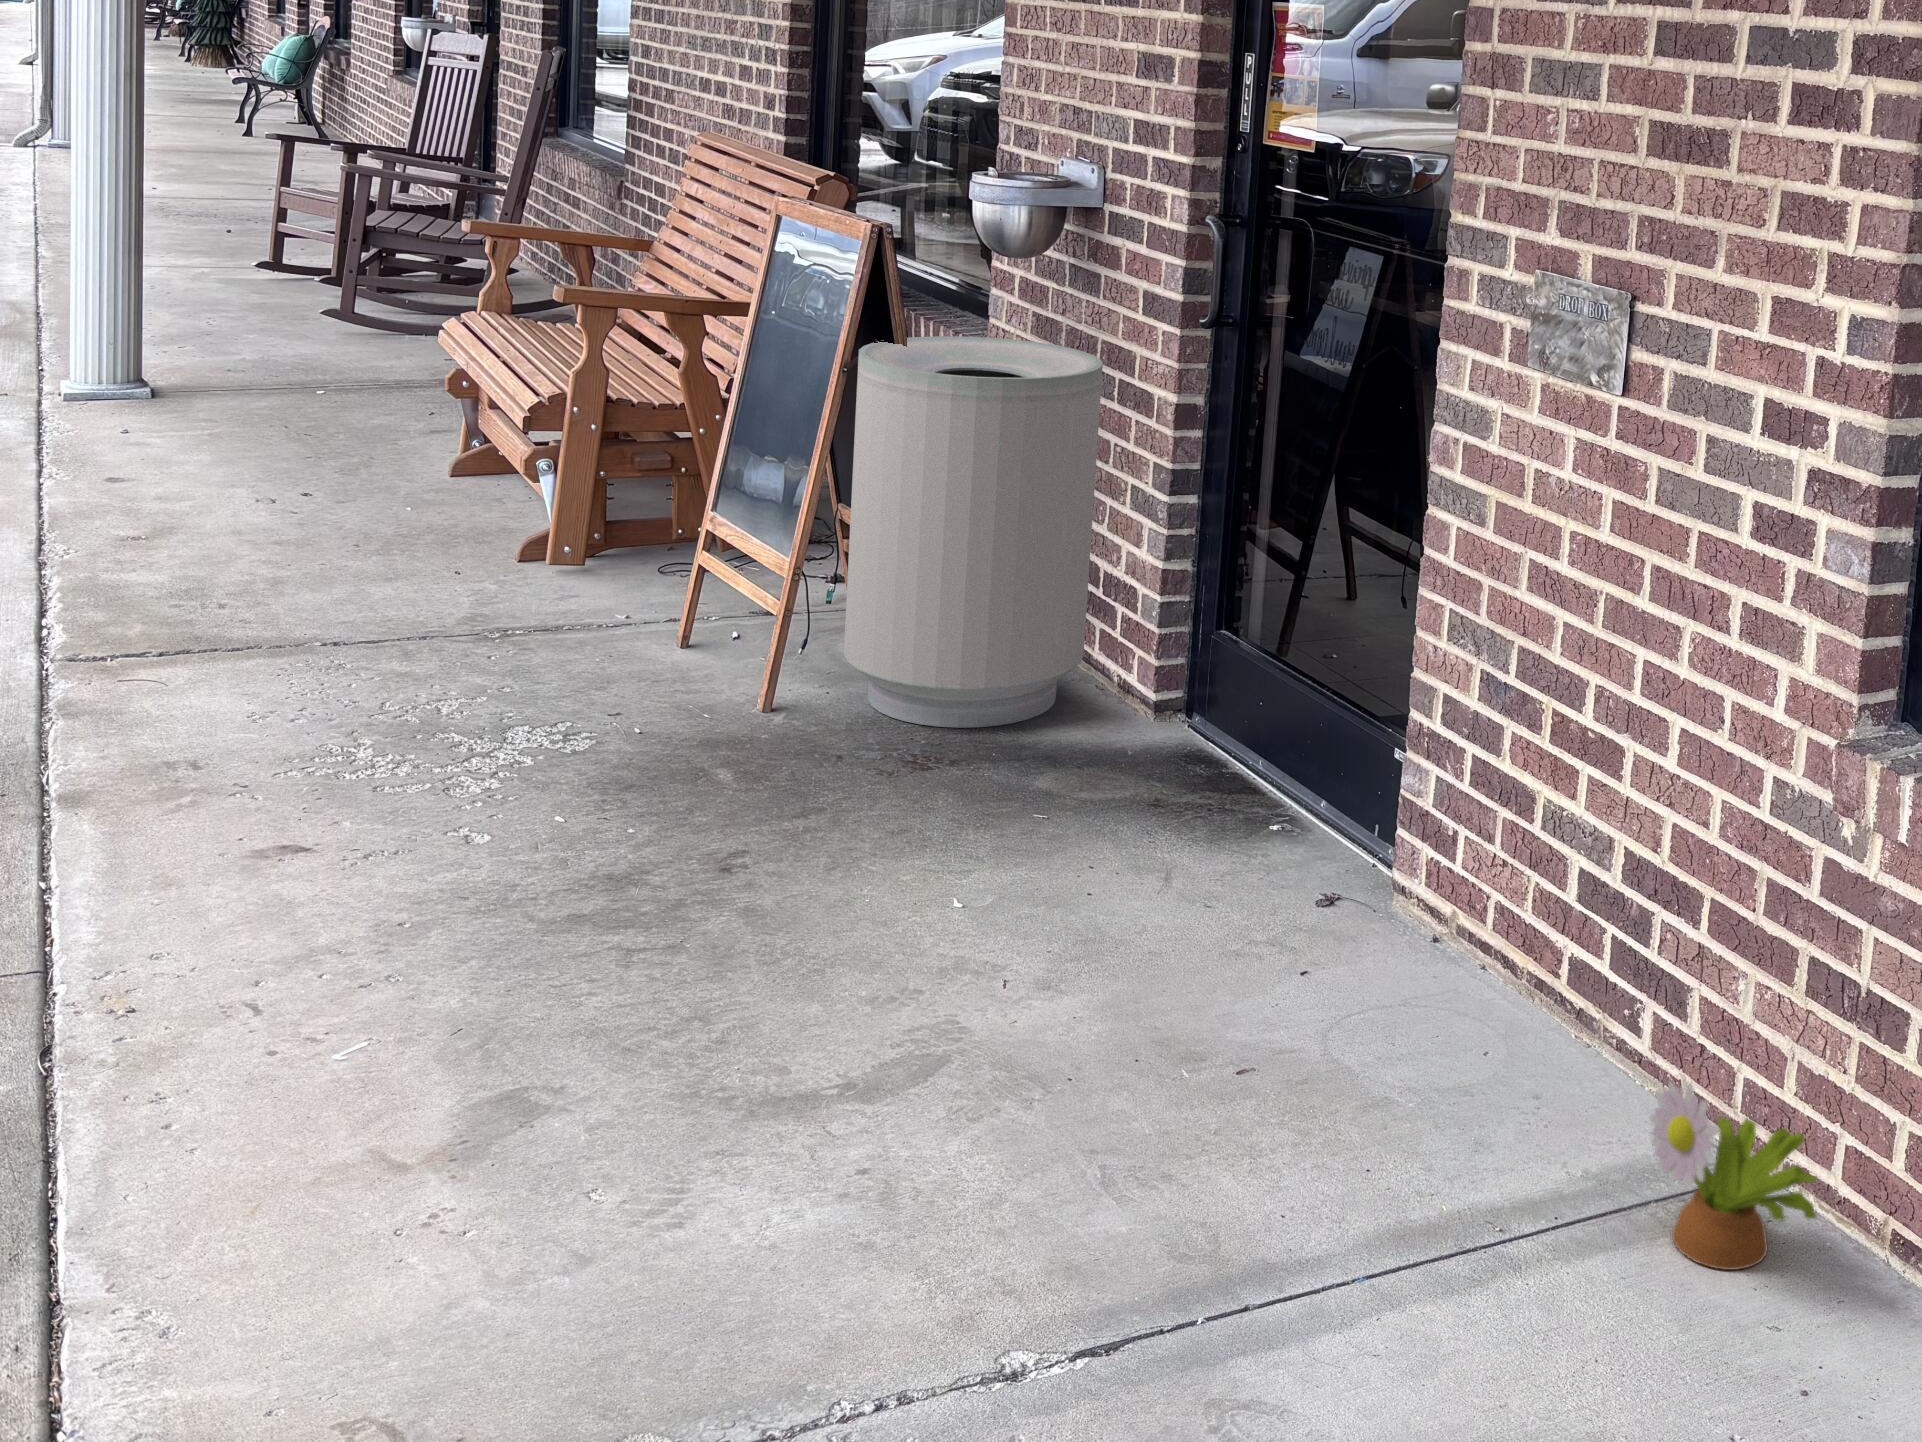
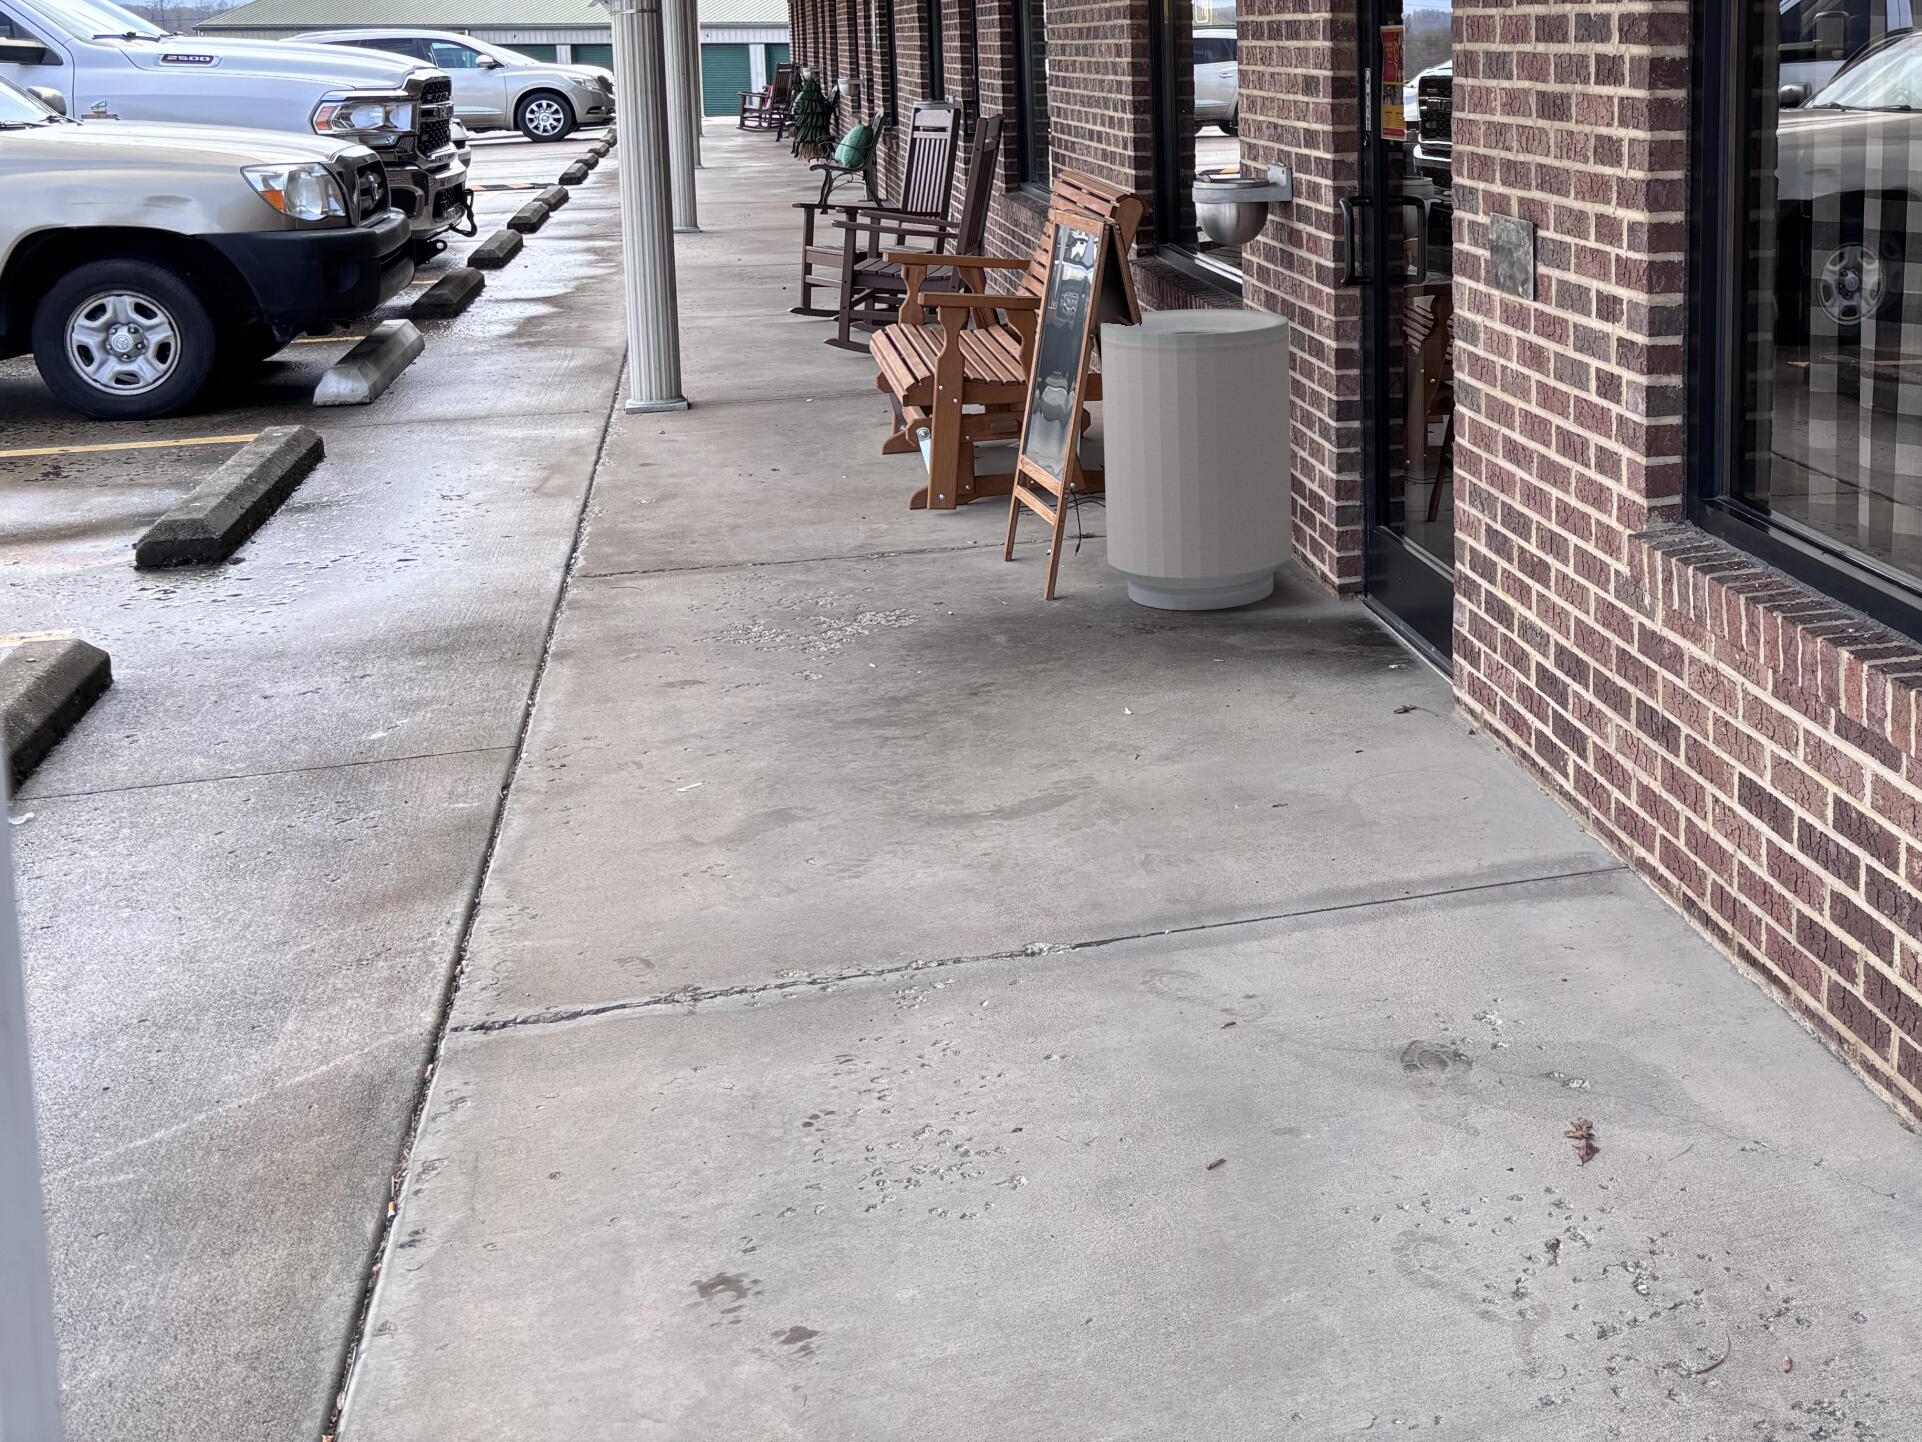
decorative plant: present [1649,1082,1817,1270] -> none [1502,776,1627,913]

